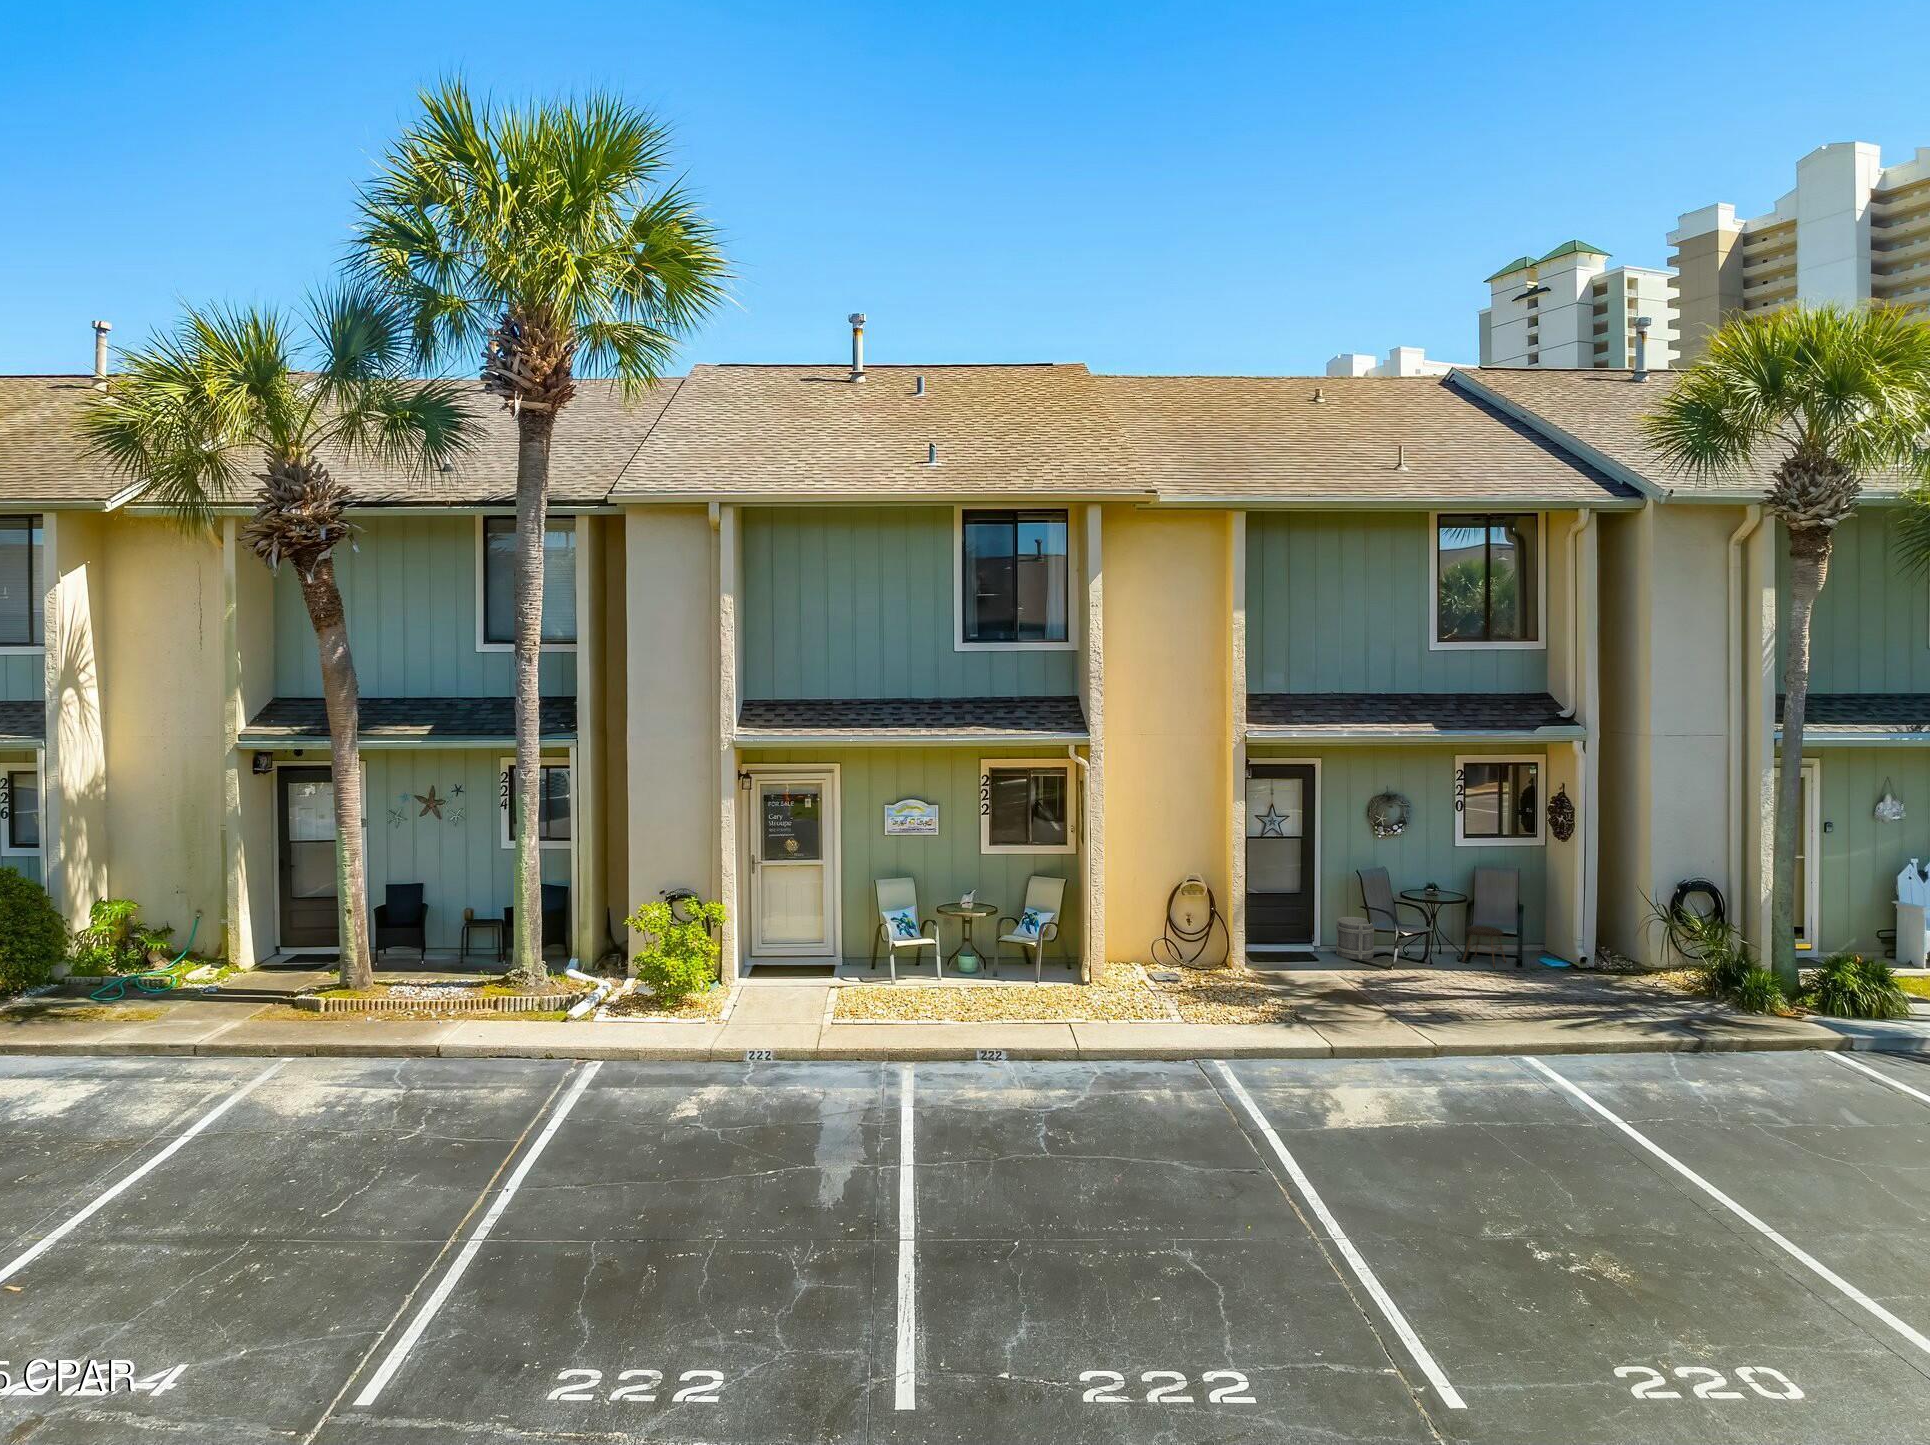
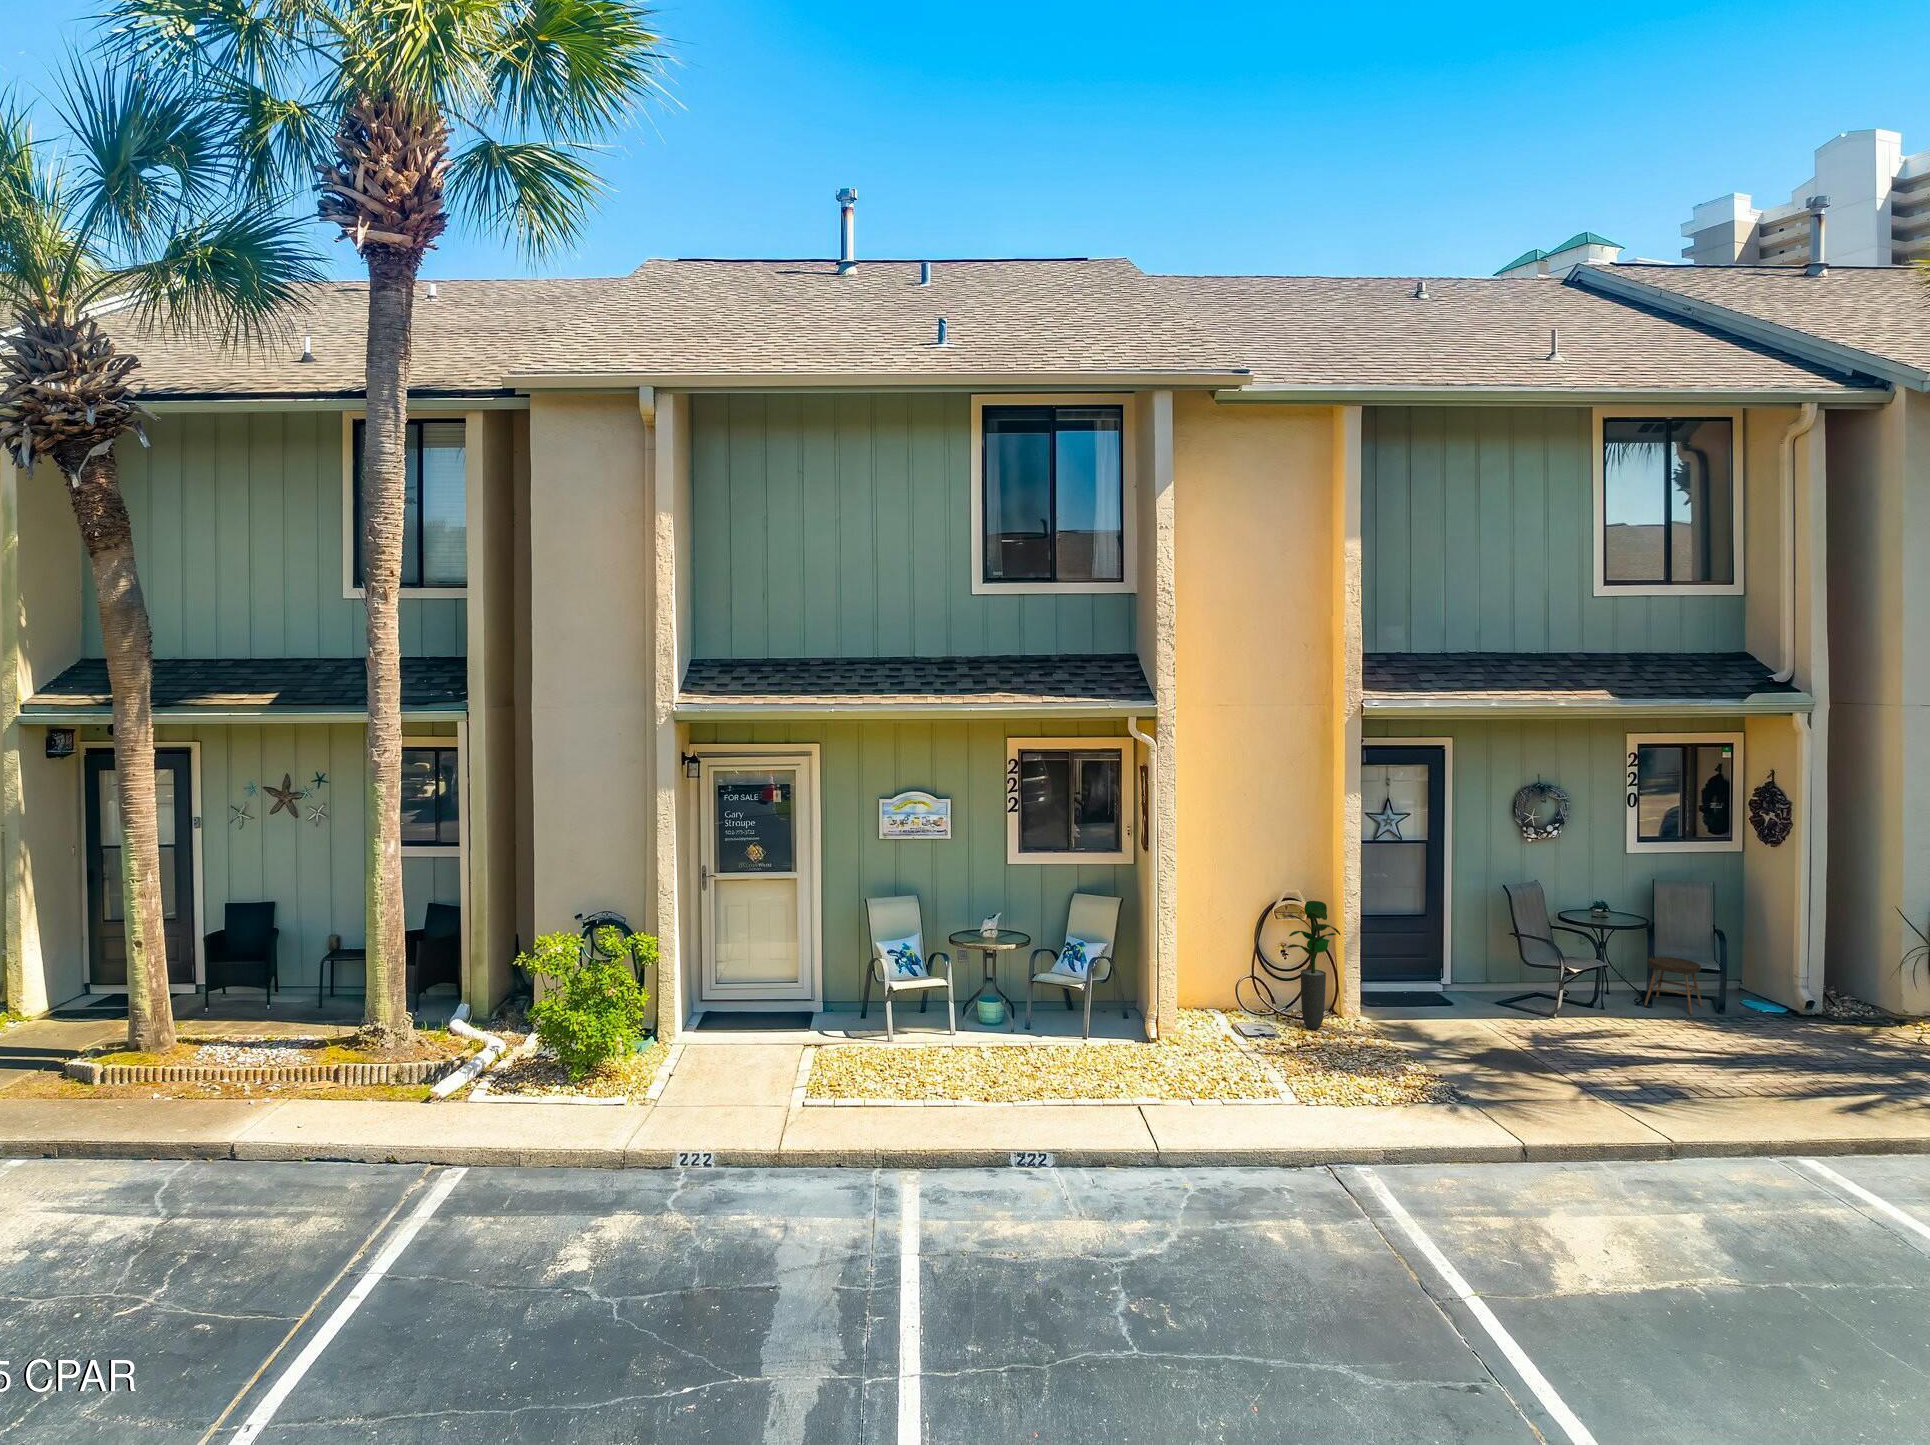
potted plant: none [1187,882,1229,978] -> present [1286,901,1340,1030]
bucket: present [1336,917,1374,960] -> none [1472,945,1524,1002]

